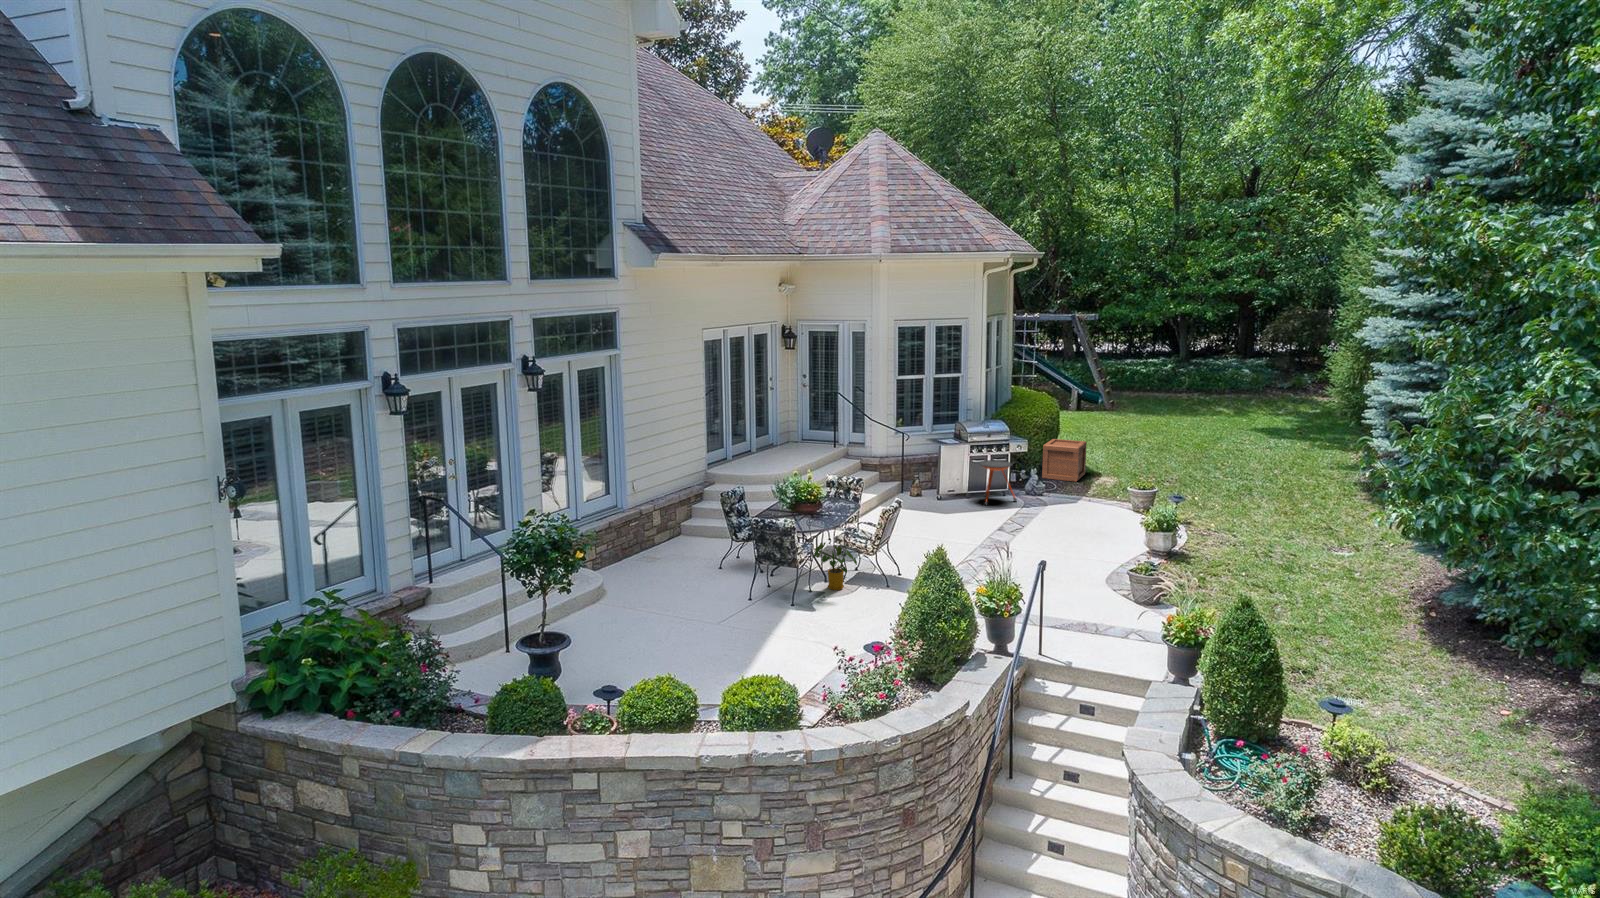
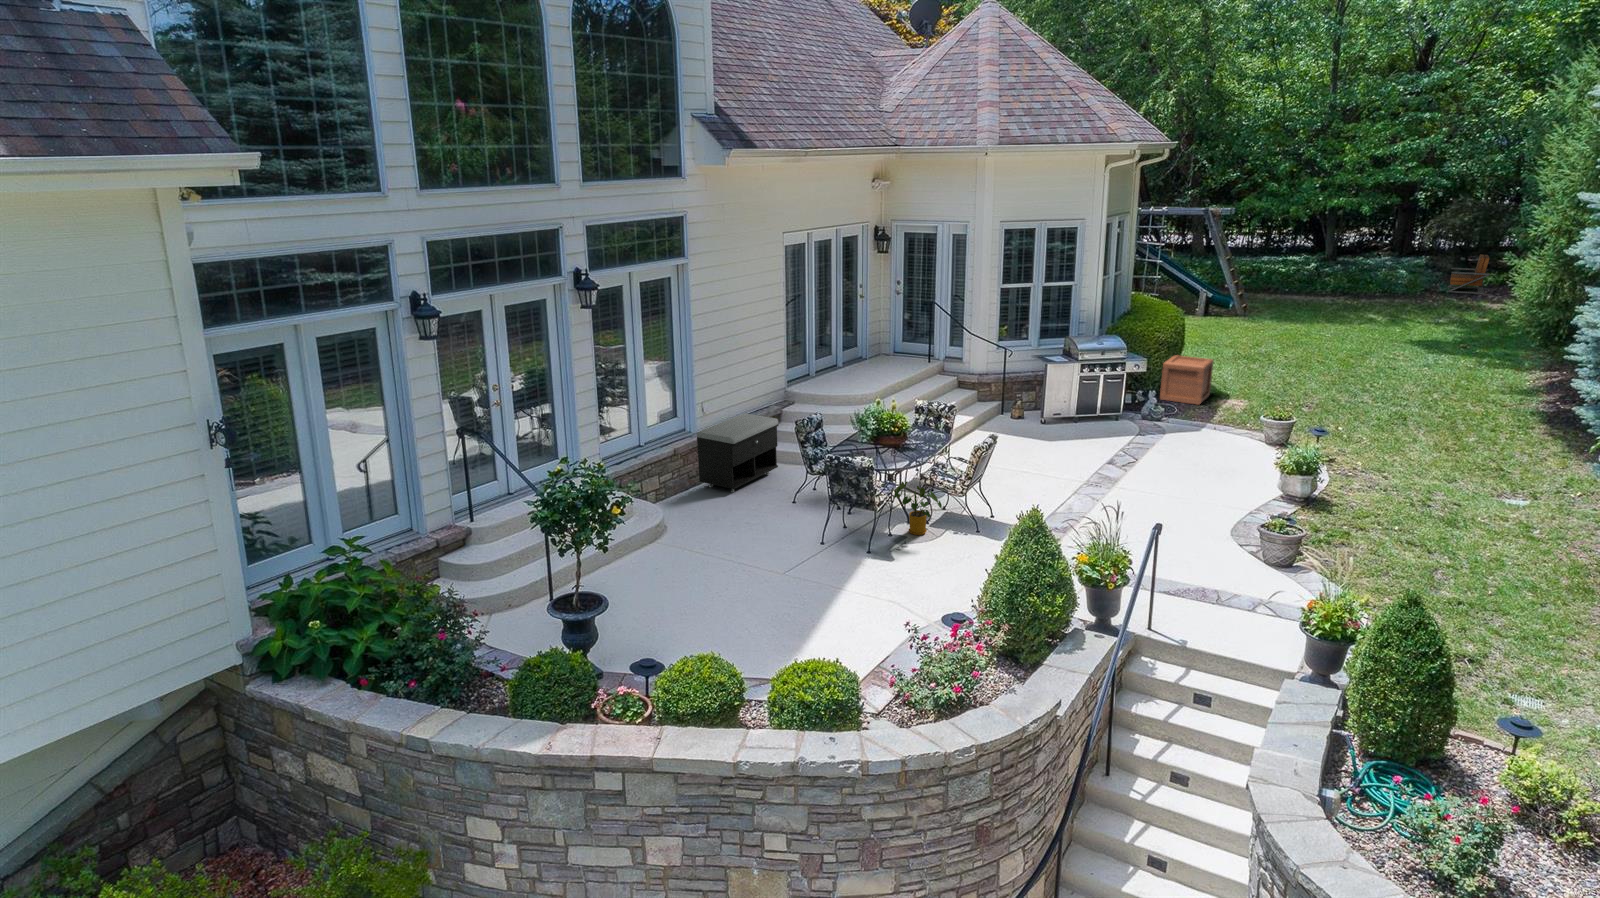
lounge chair: none [1285,356,1319,390] -> present [1448,254,1490,294]
side table: present [980,460,1017,505] -> none [1088,381,1130,432]
storage bench: none [630,490,704,561] -> present [697,413,779,492]

